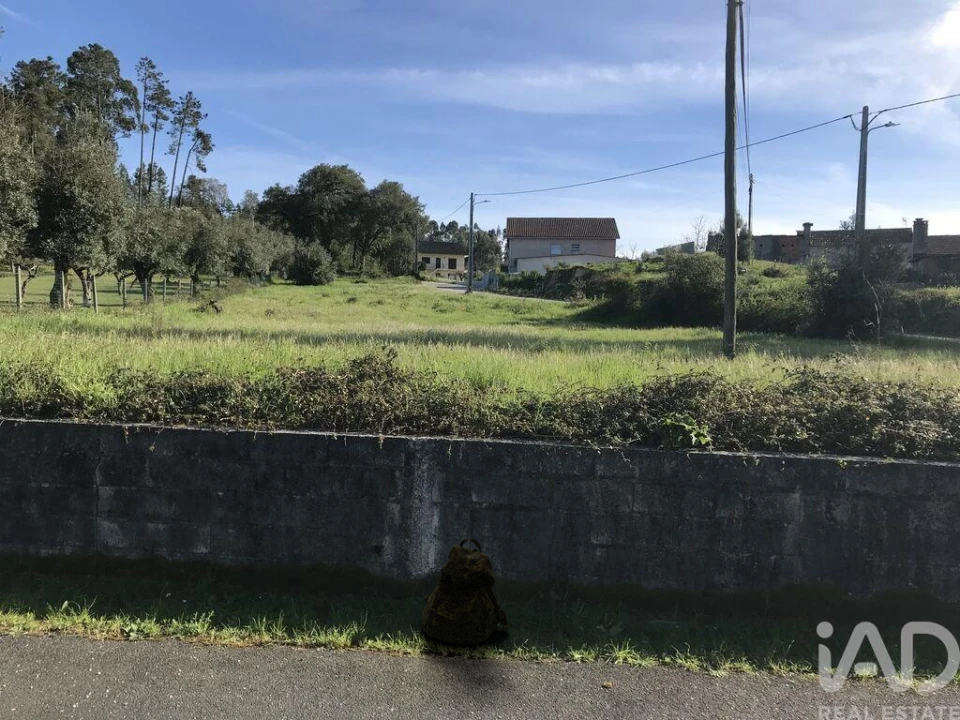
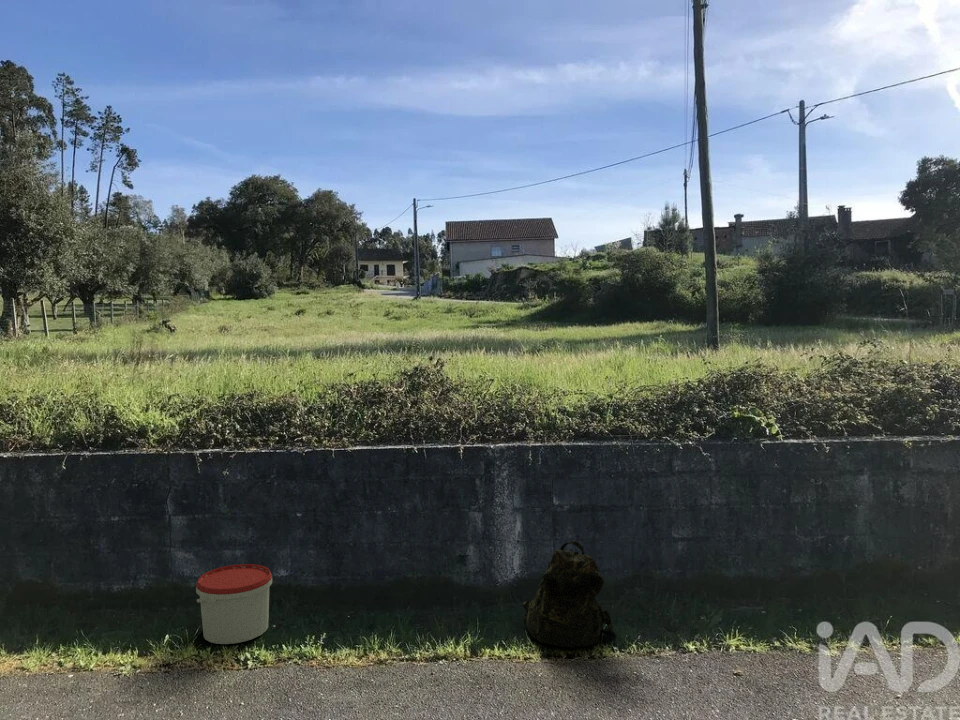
bucket: none [107,536,184,611] -> present [196,564,272,644]

